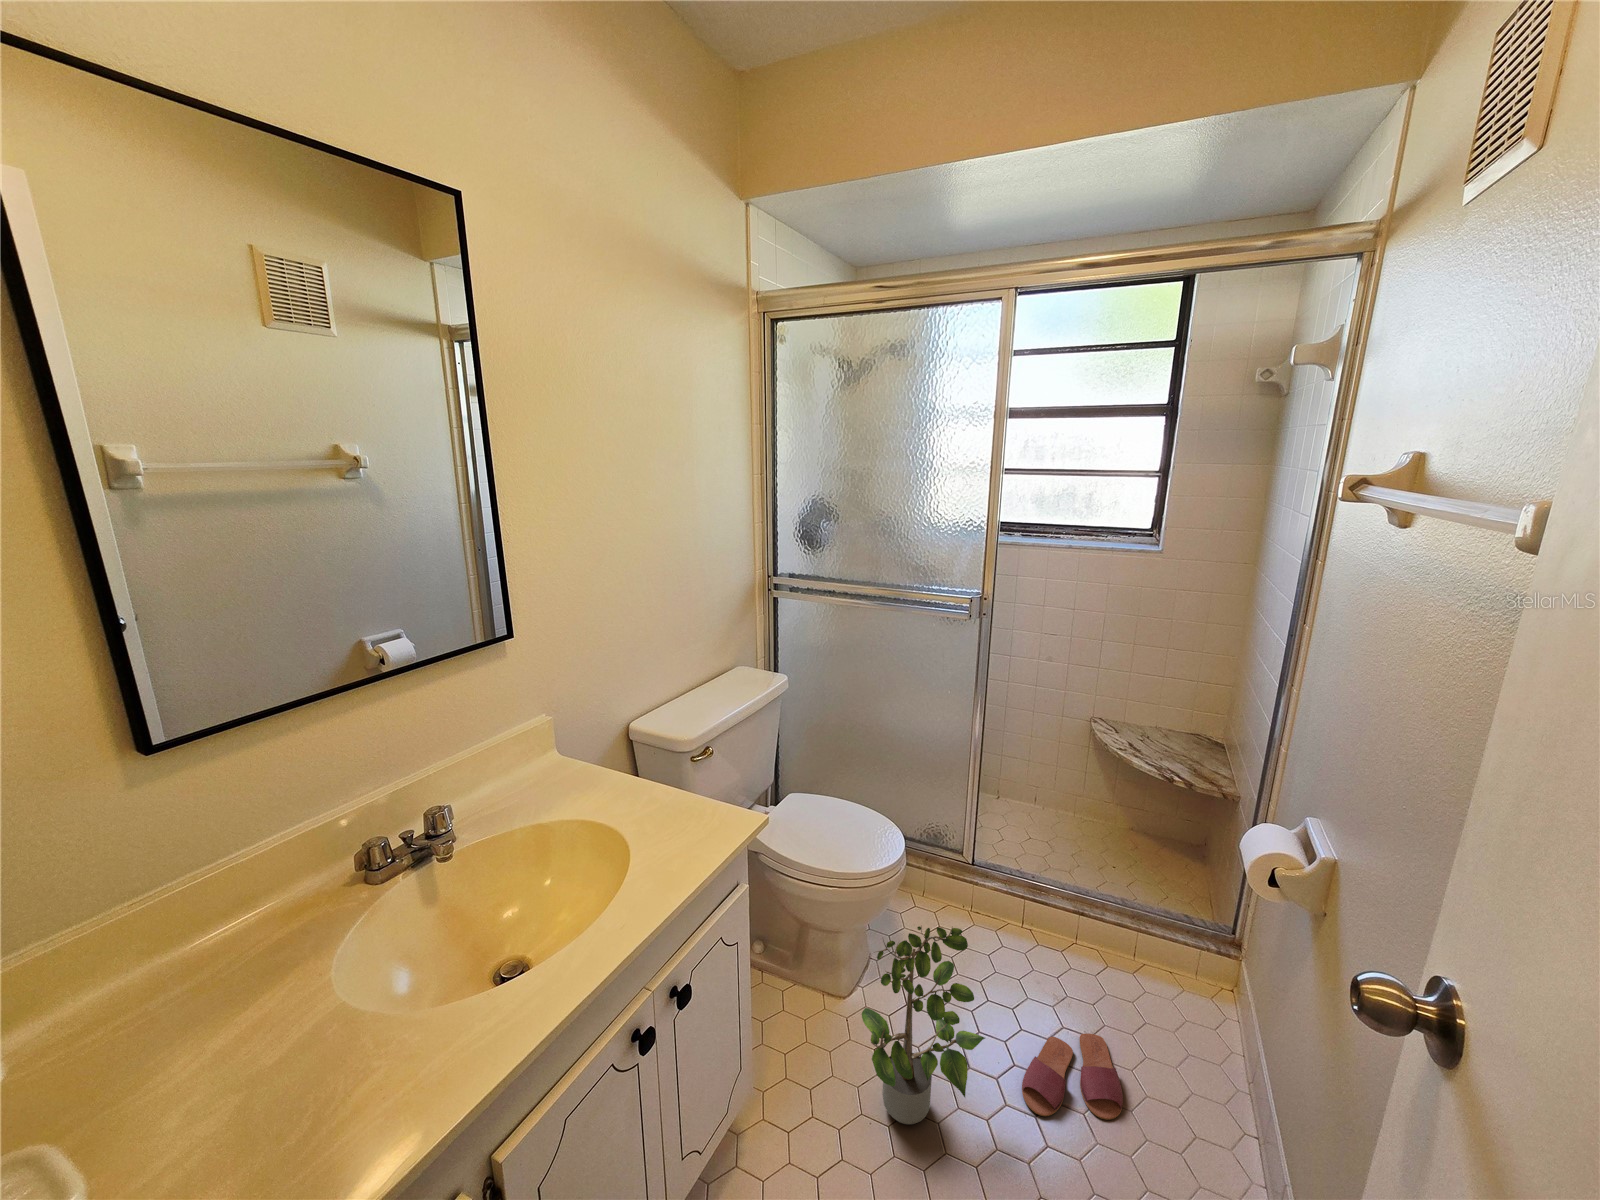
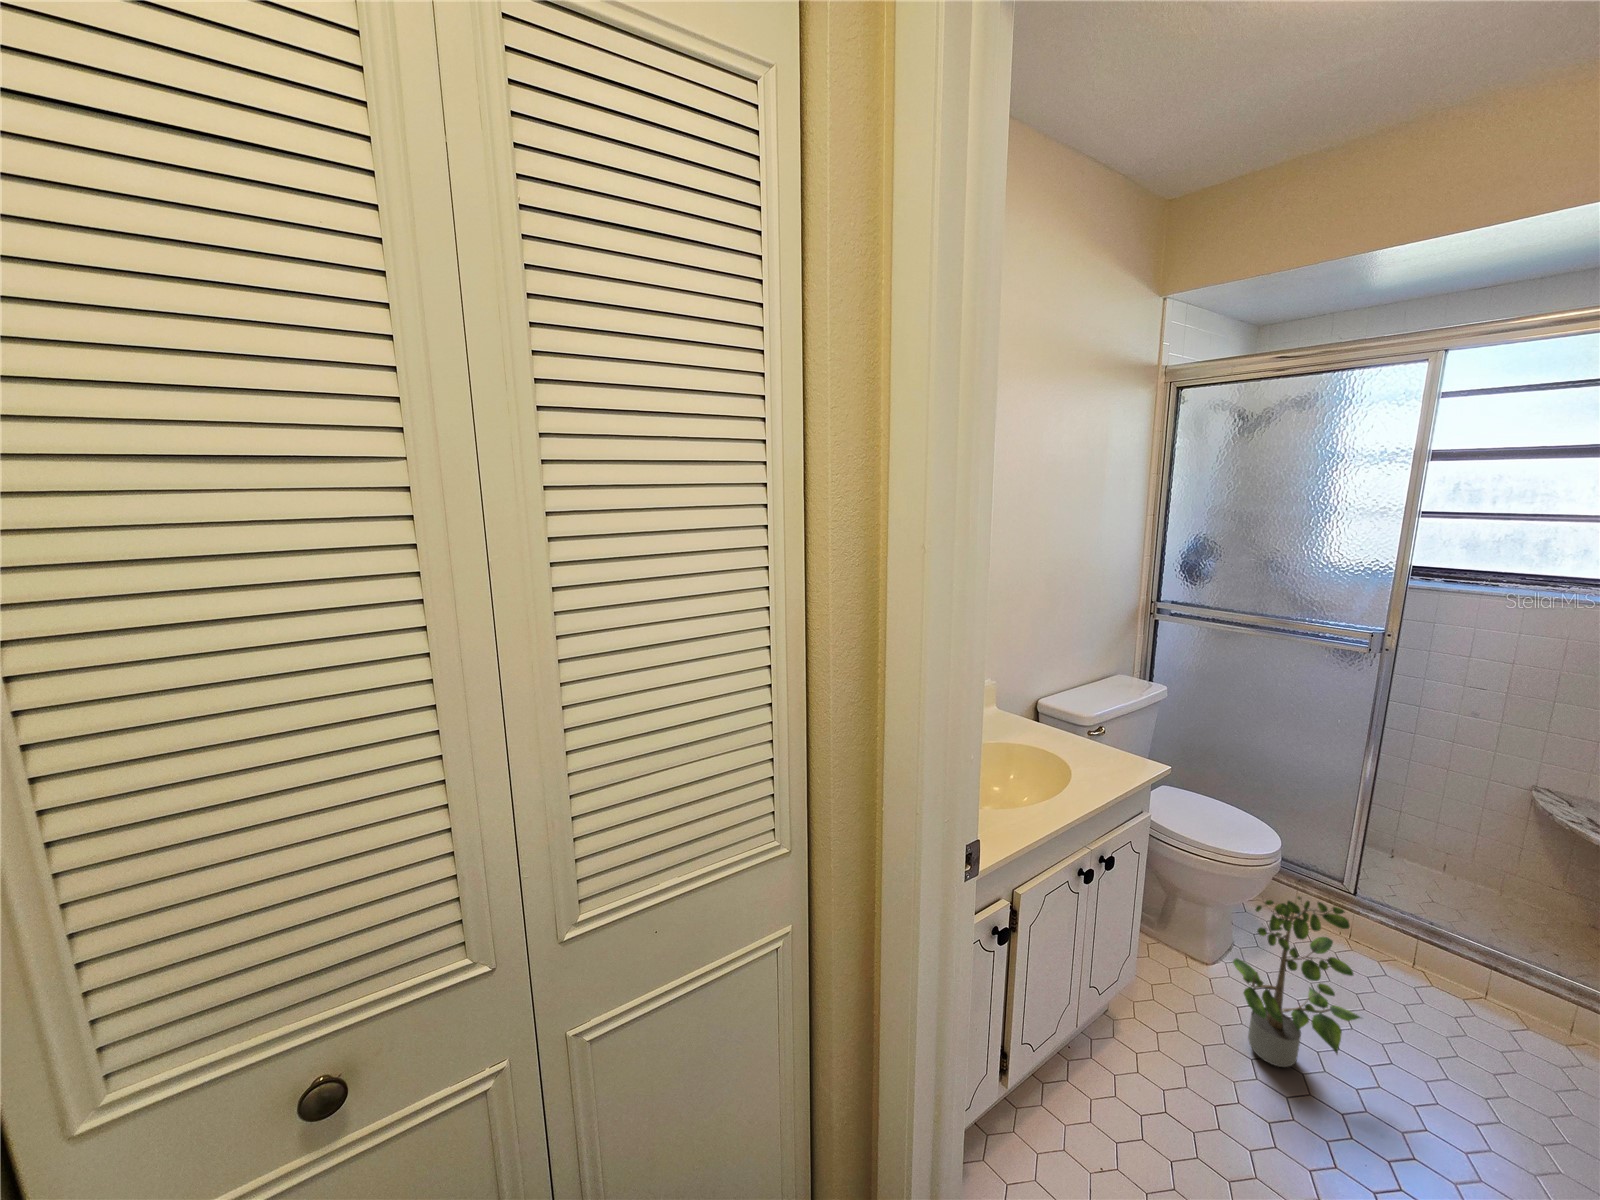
slippers: present [1022,1033,1123,1120] -> none [1402,1058,1532,1142]

